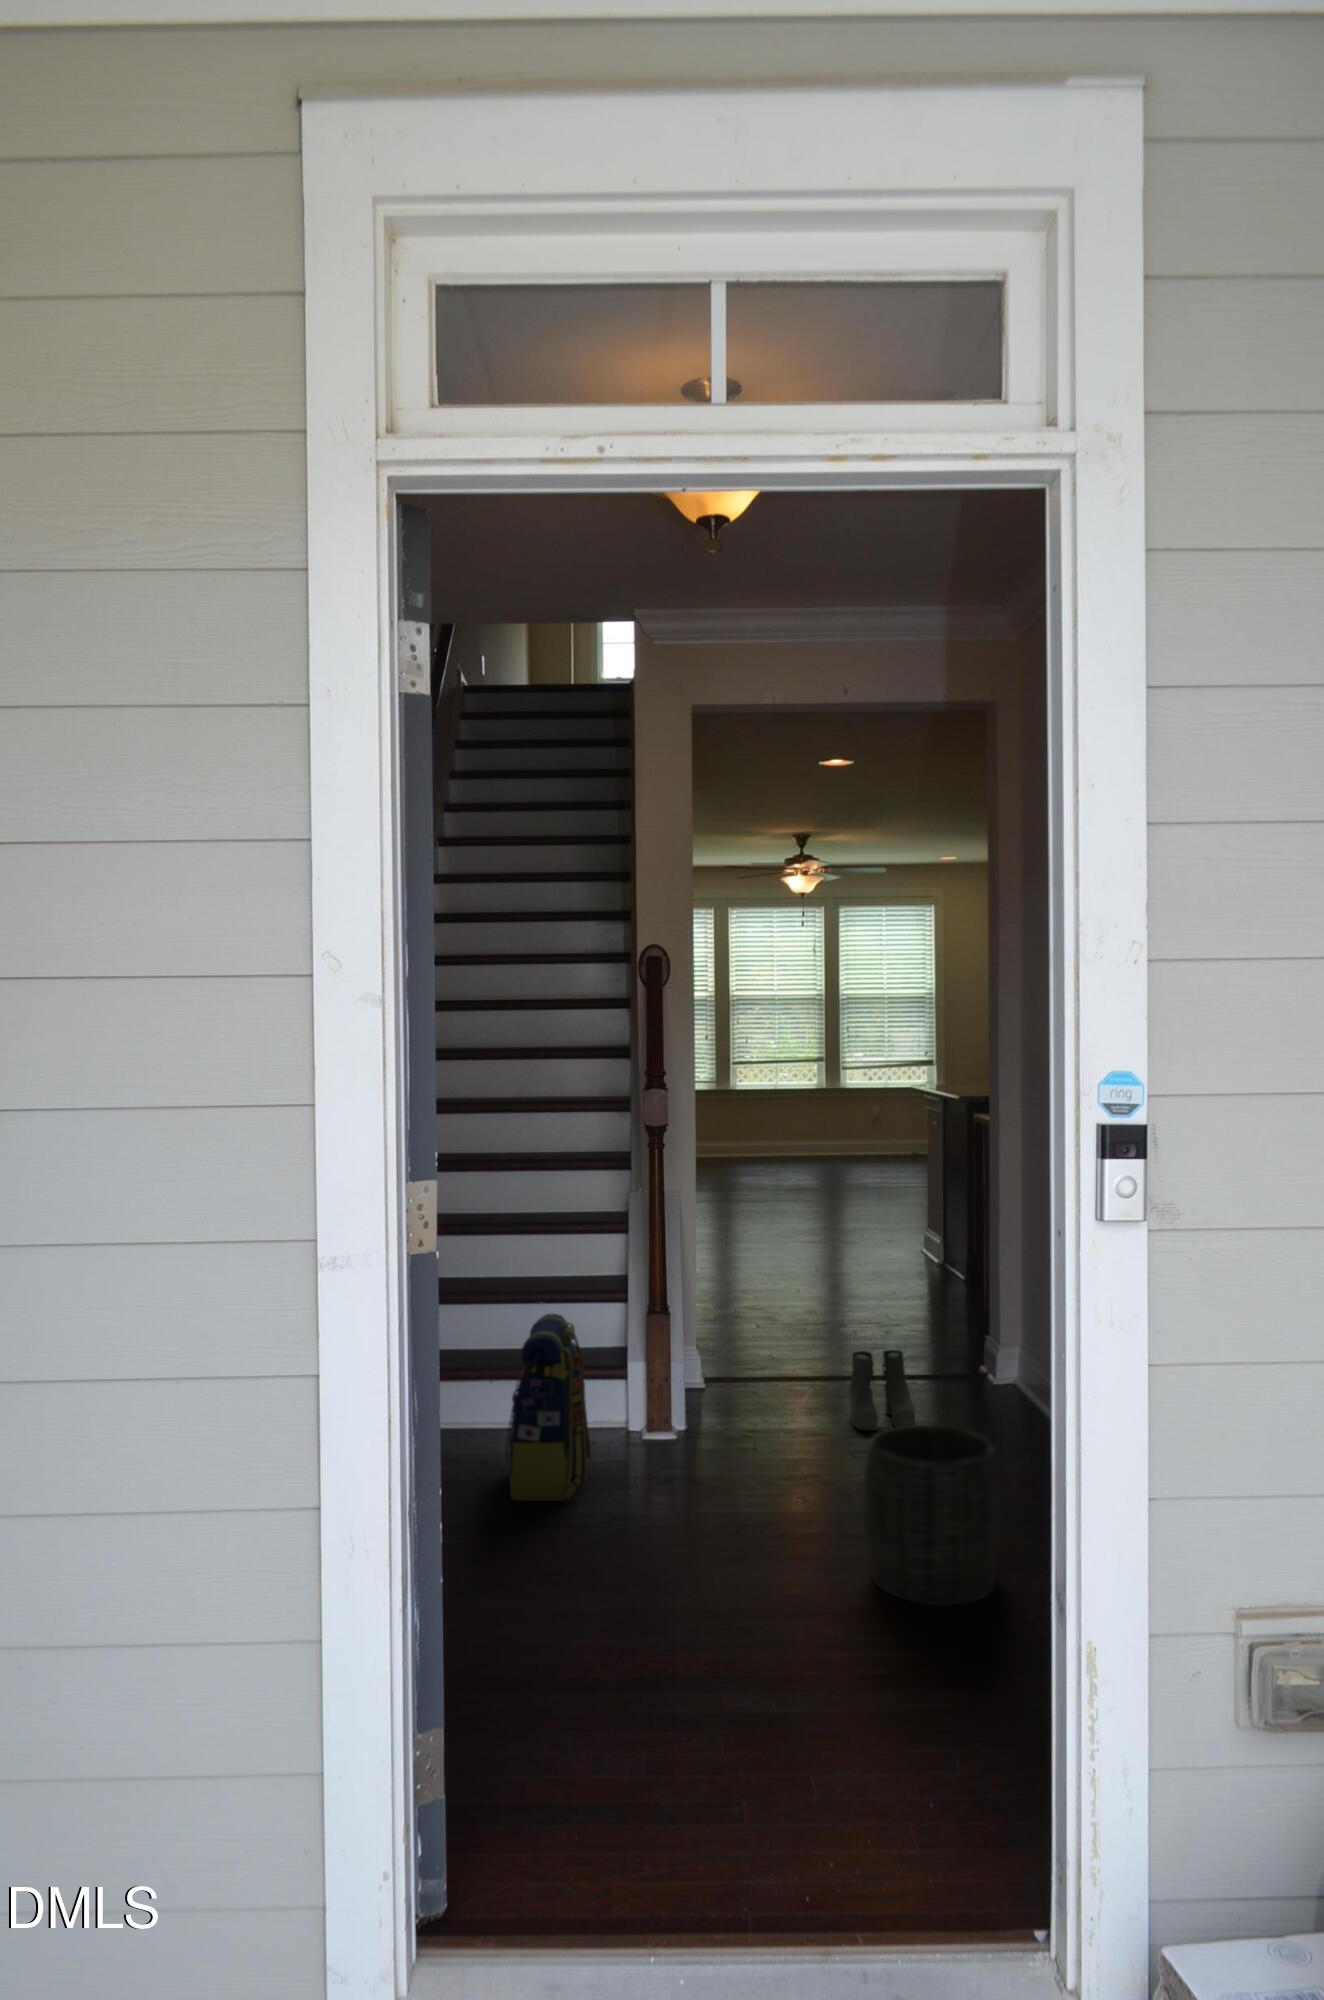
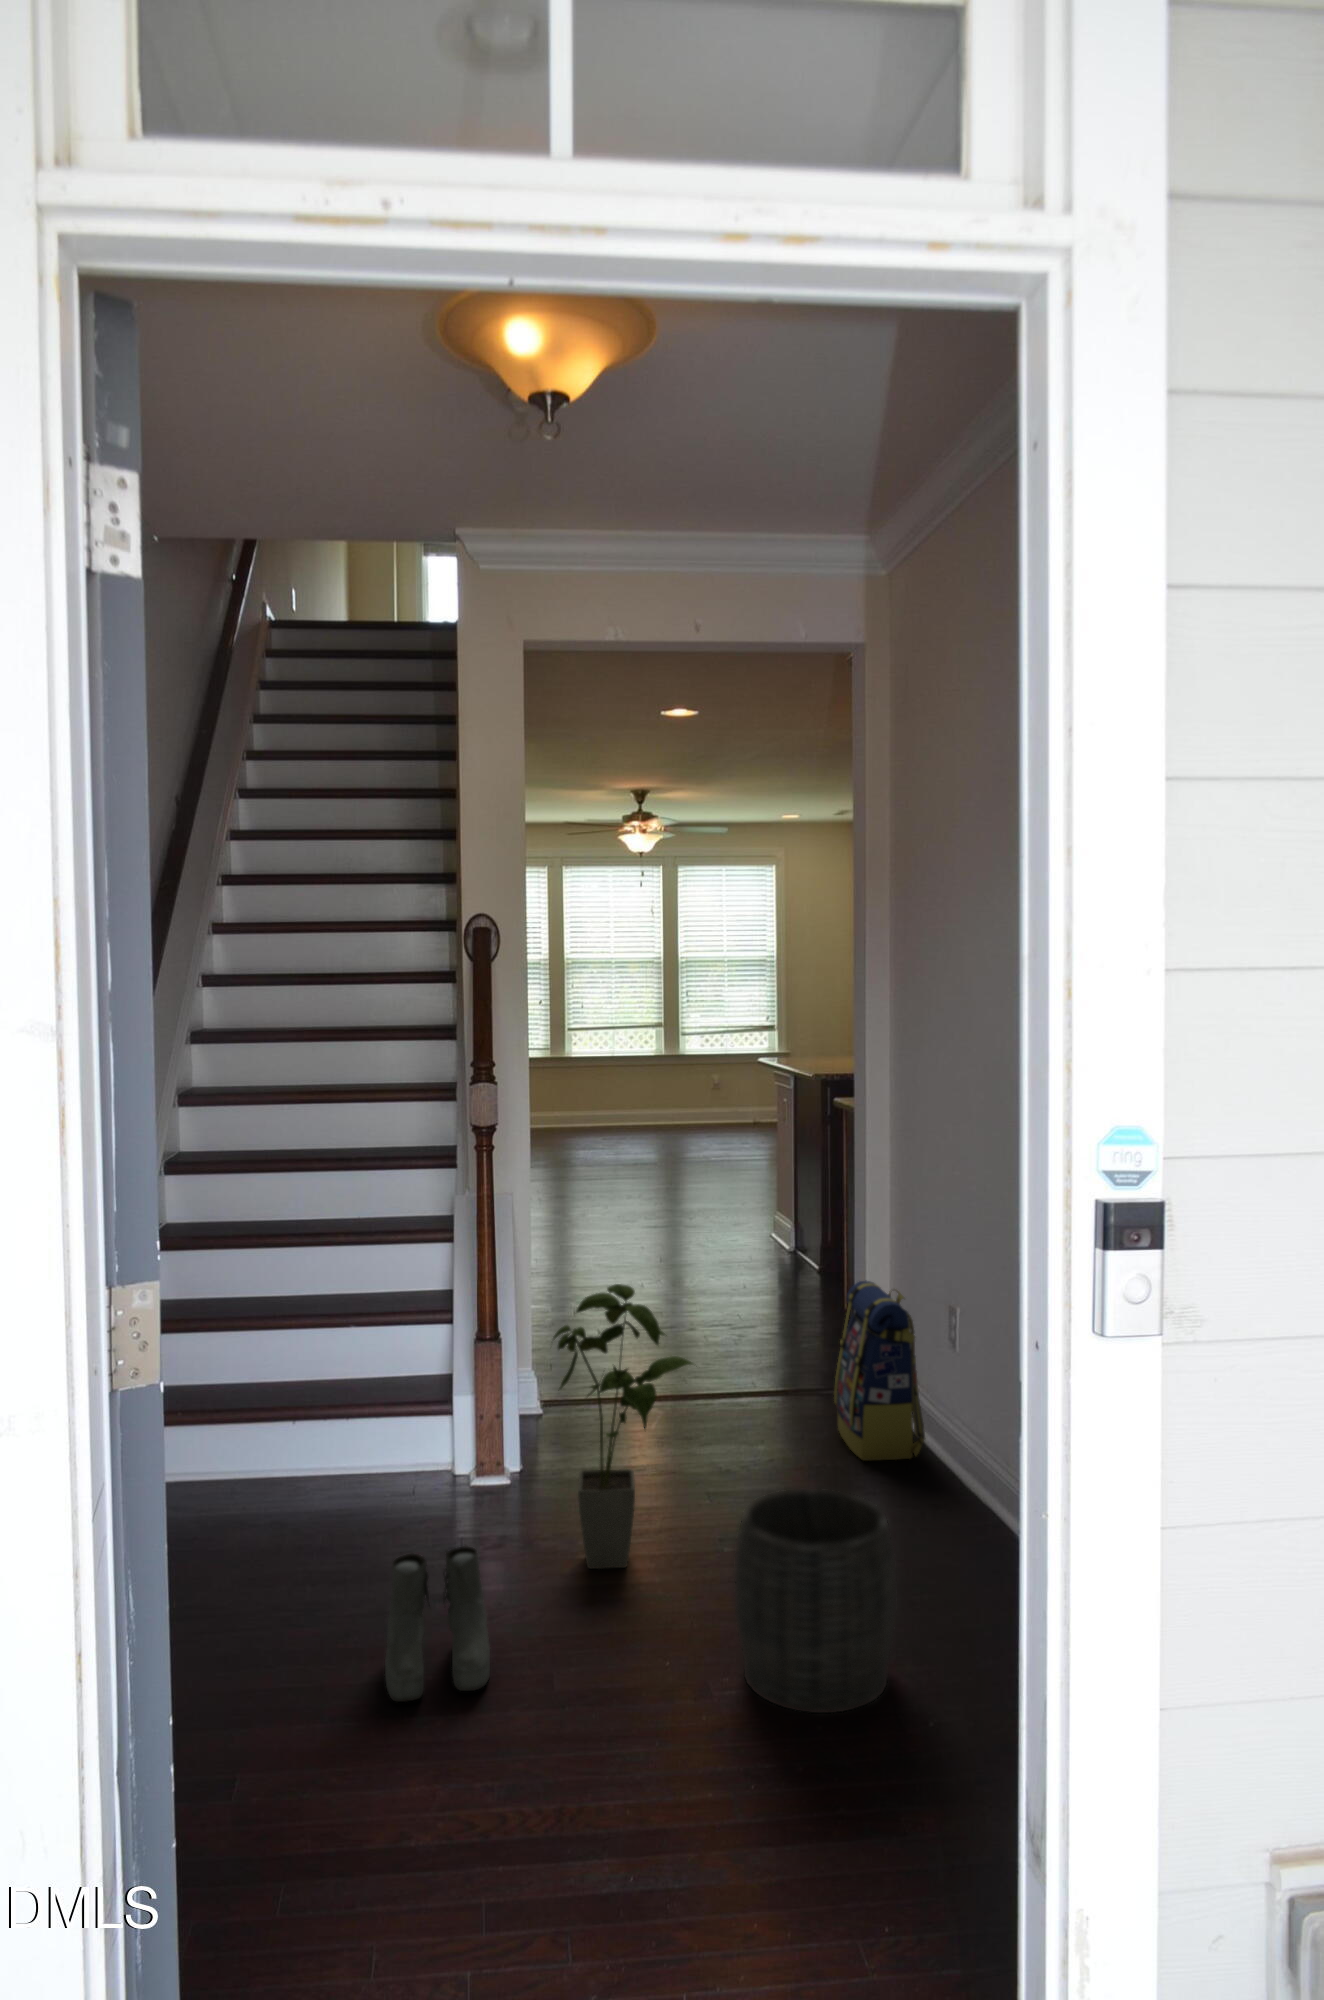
house plant: none [711,1254,839,1498] -> present [553,1284,693,1569]
backpack: present [506,1314,591,1501] -> present [834,1281,926,1461]
boots: present [849,1350,916,1431] -> present [385,1546,490,1702]

